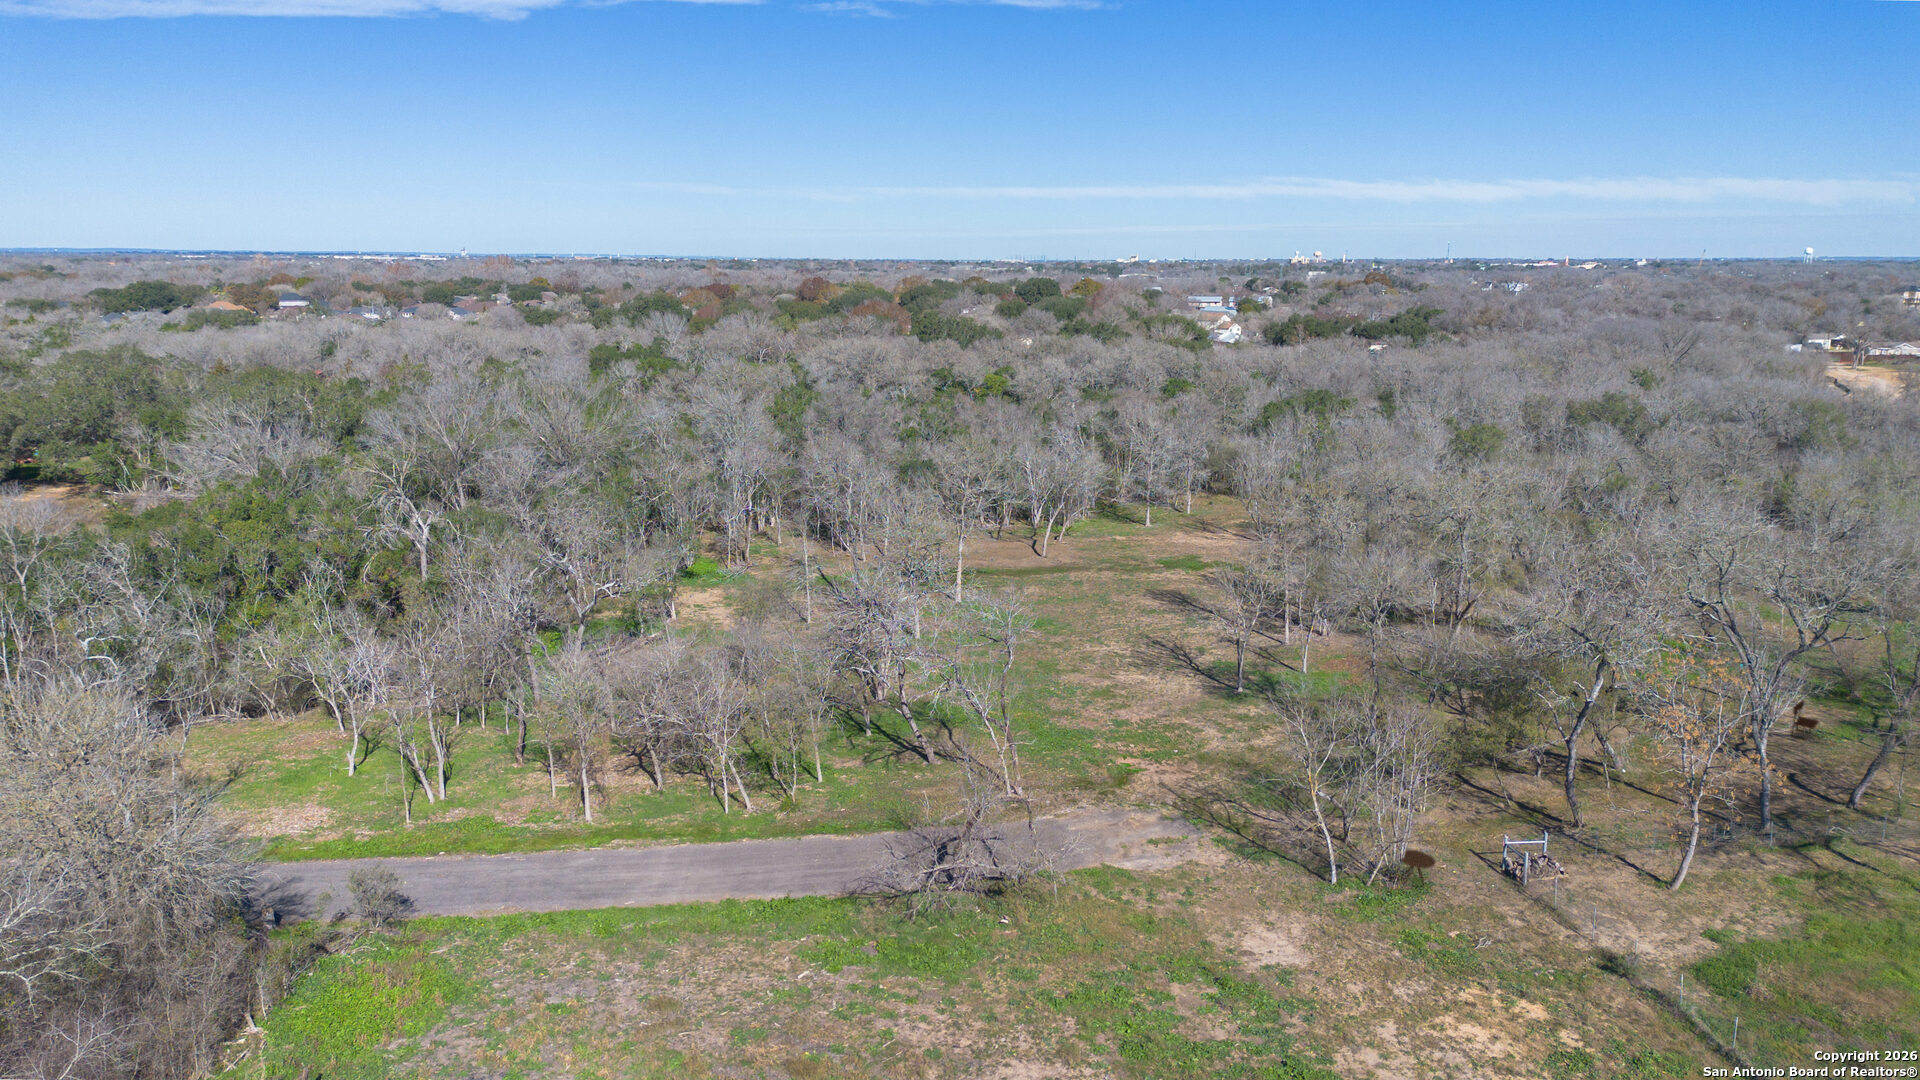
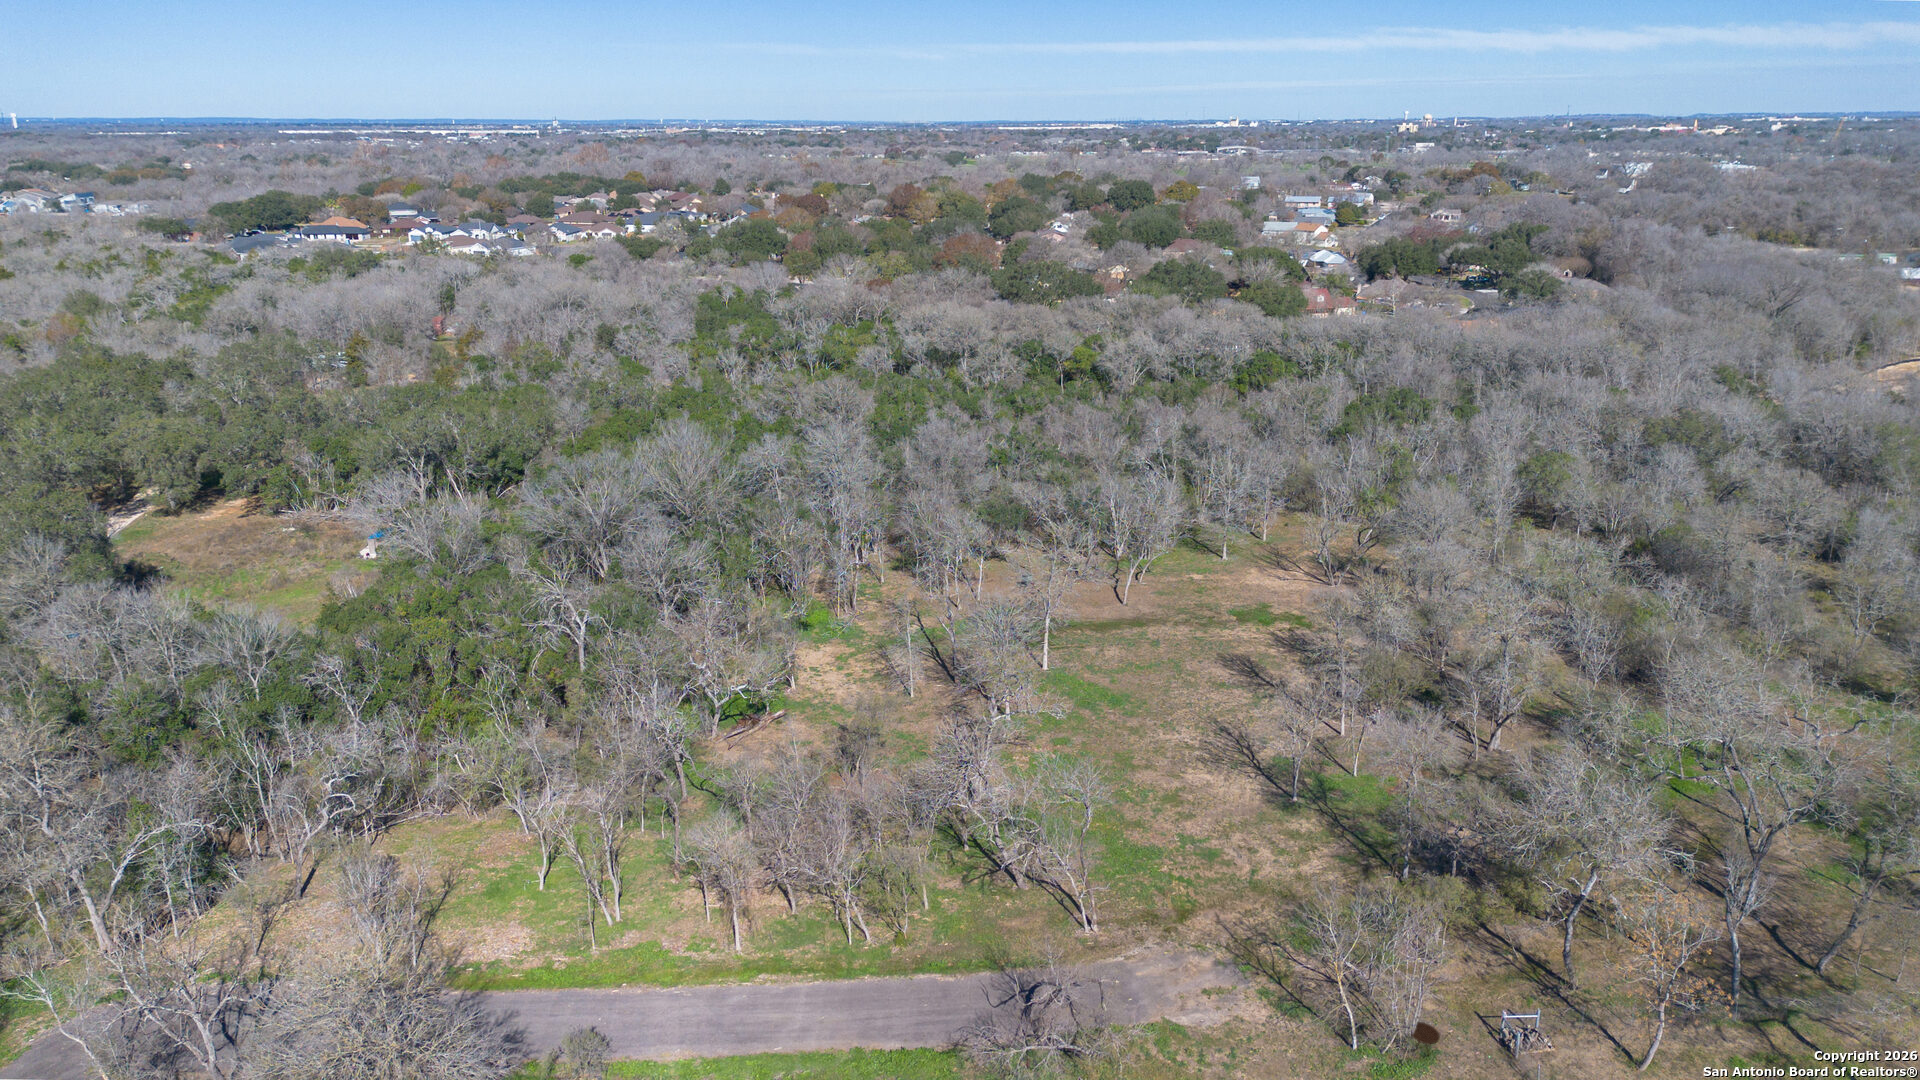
bench: present [1791,701,1819,739] -> none [1795,842,1824,881]

